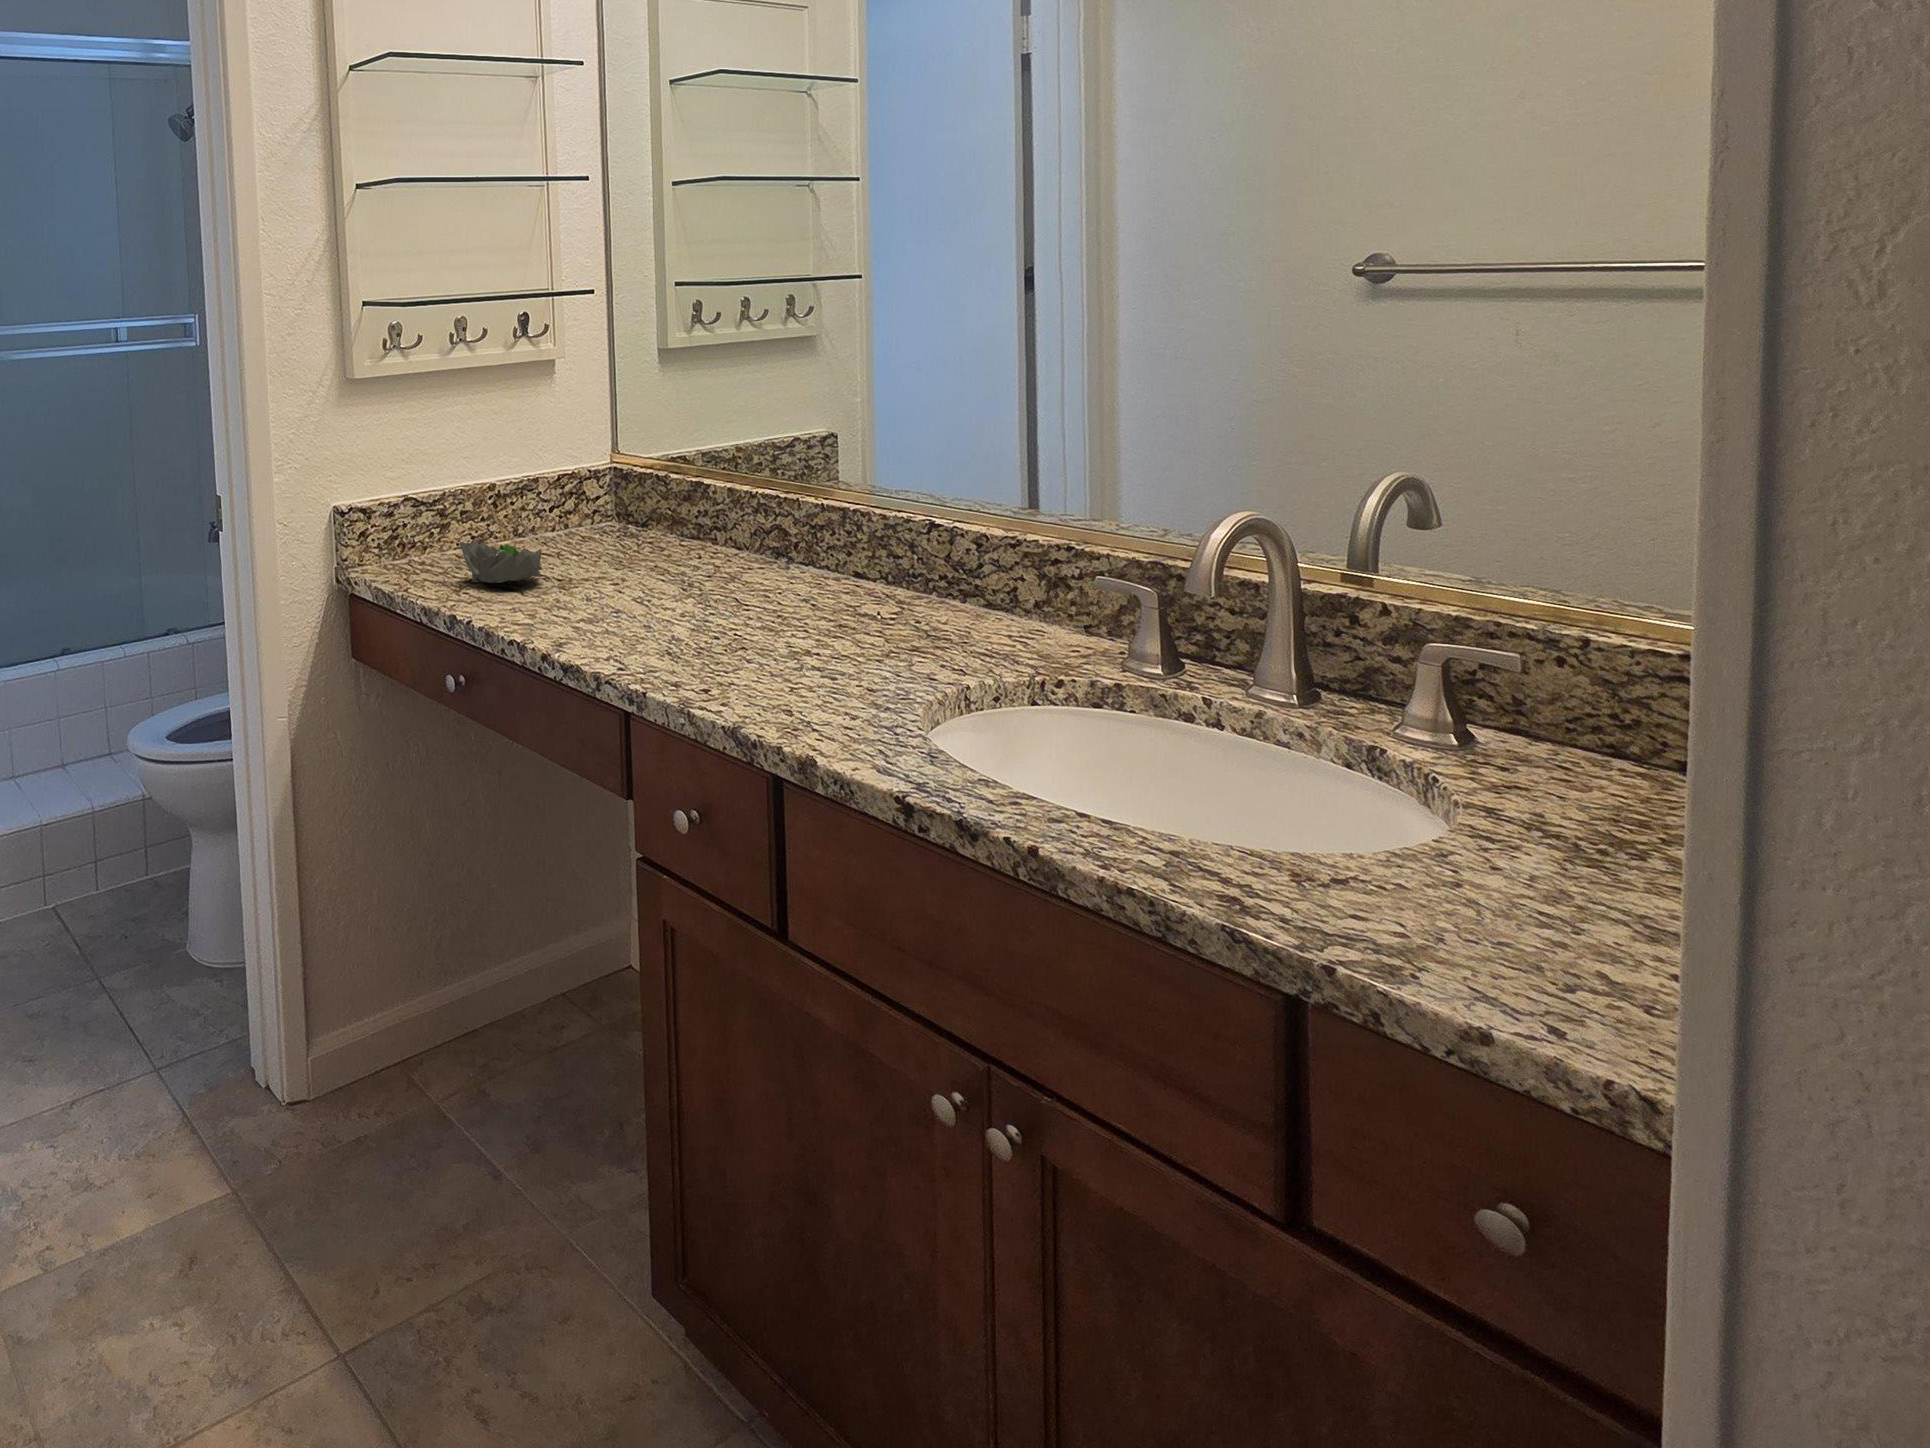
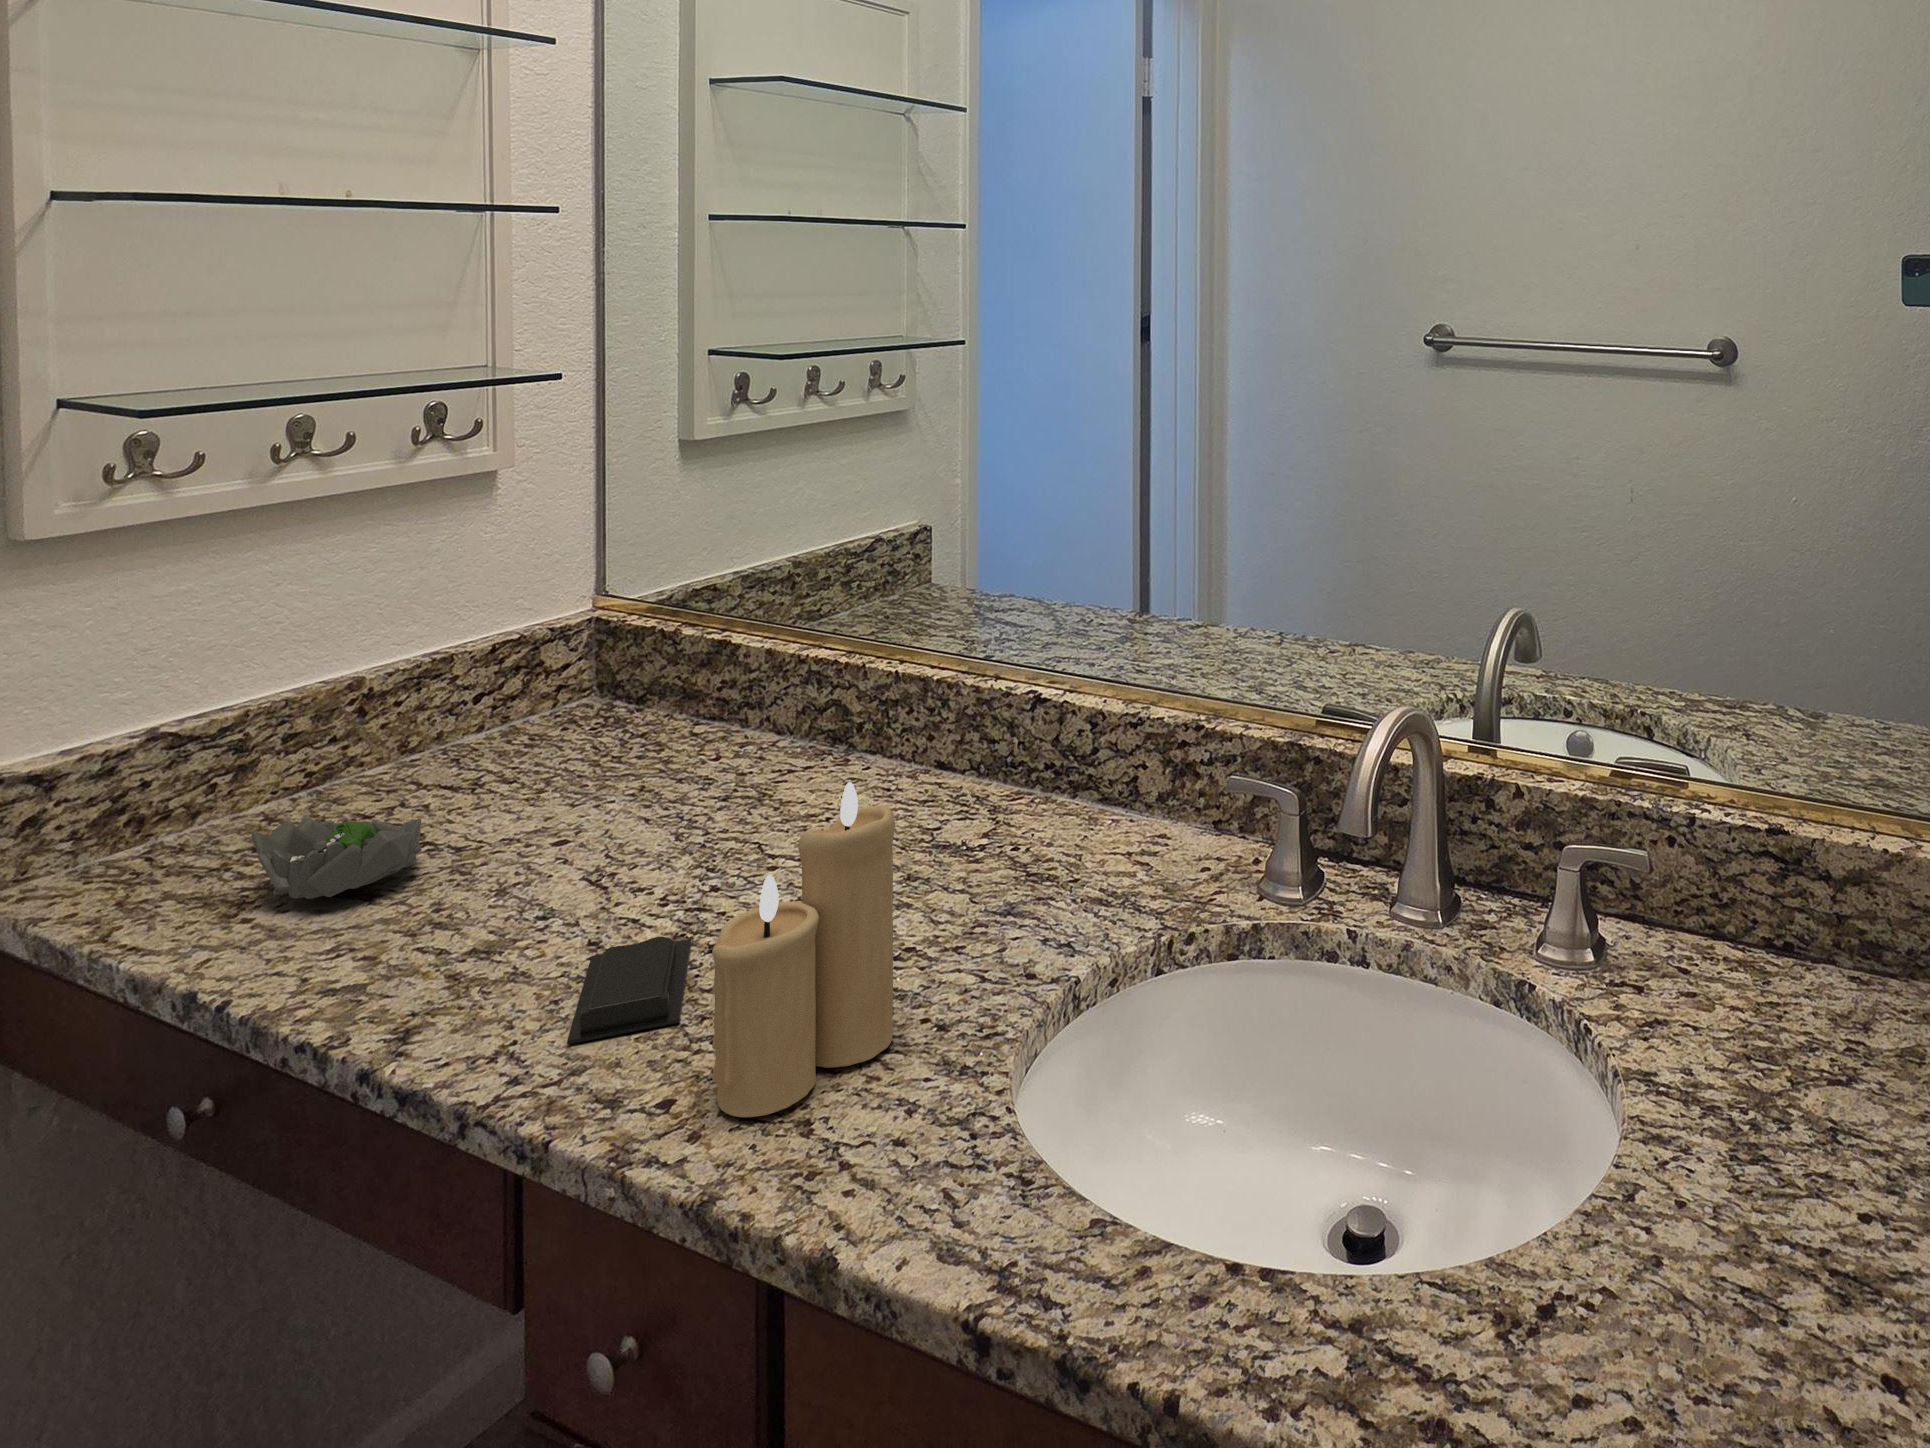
candle: none [730,510,841,702] -> present [712,782,895,1117]
soap bar: none [641,620,703,661] -> present [567,936,691,1044]

